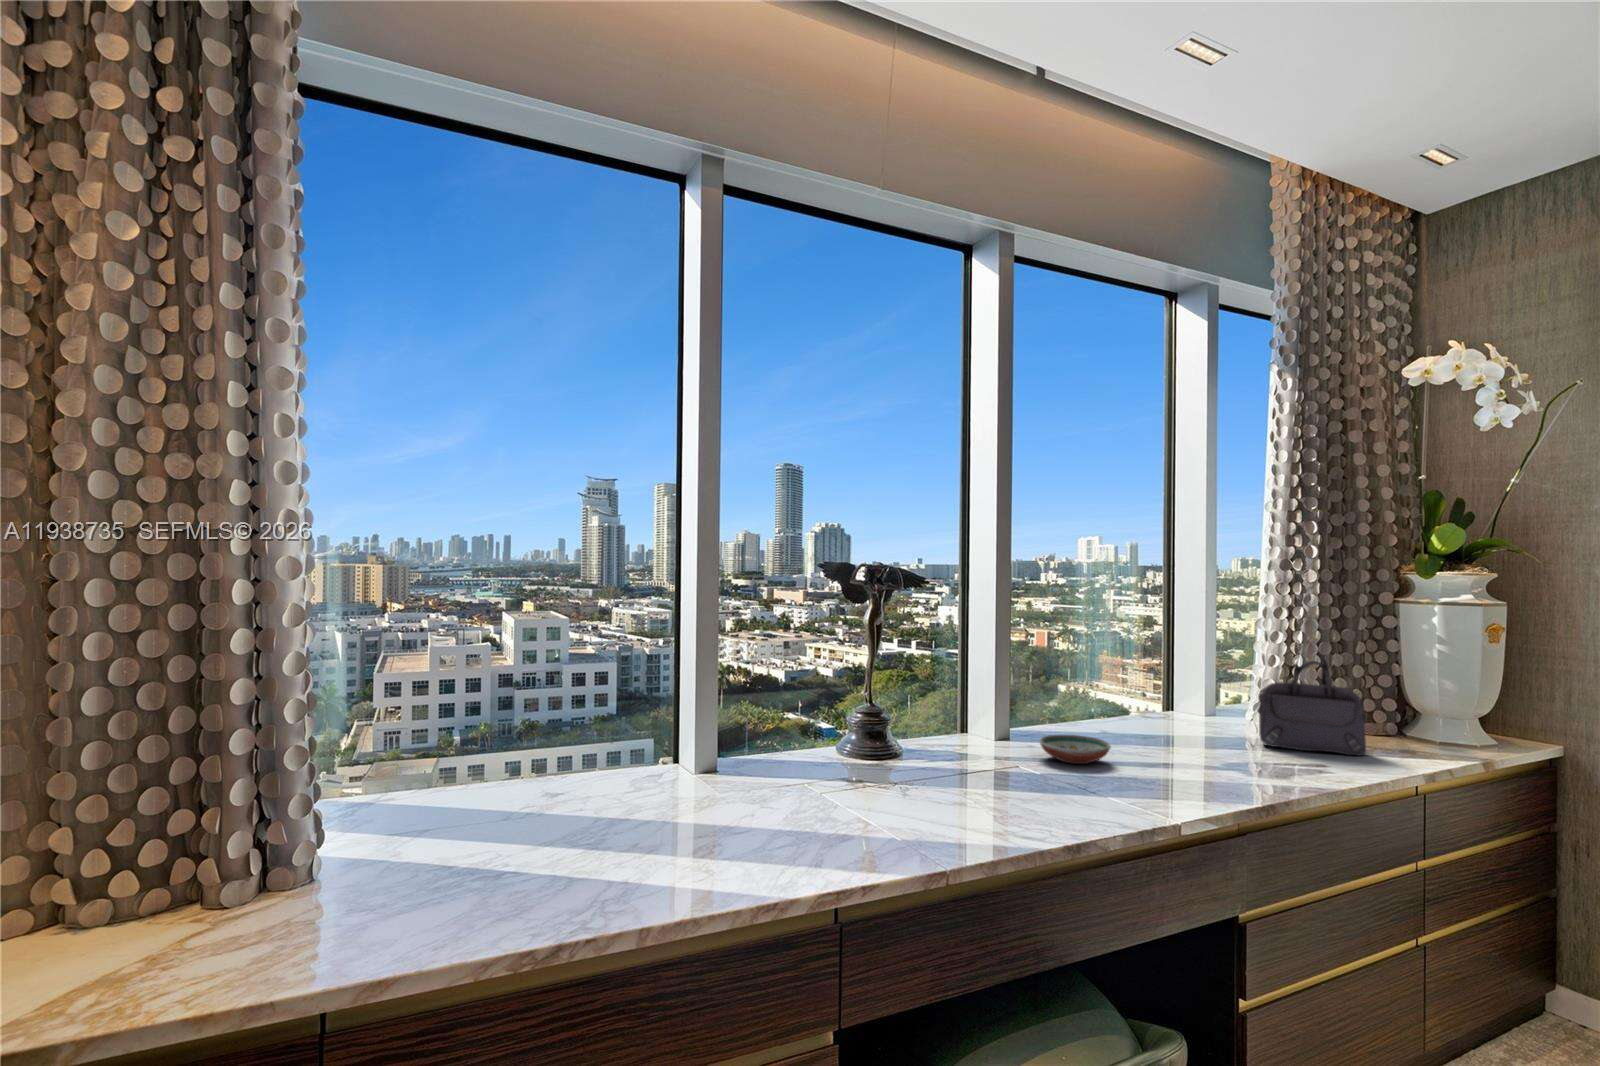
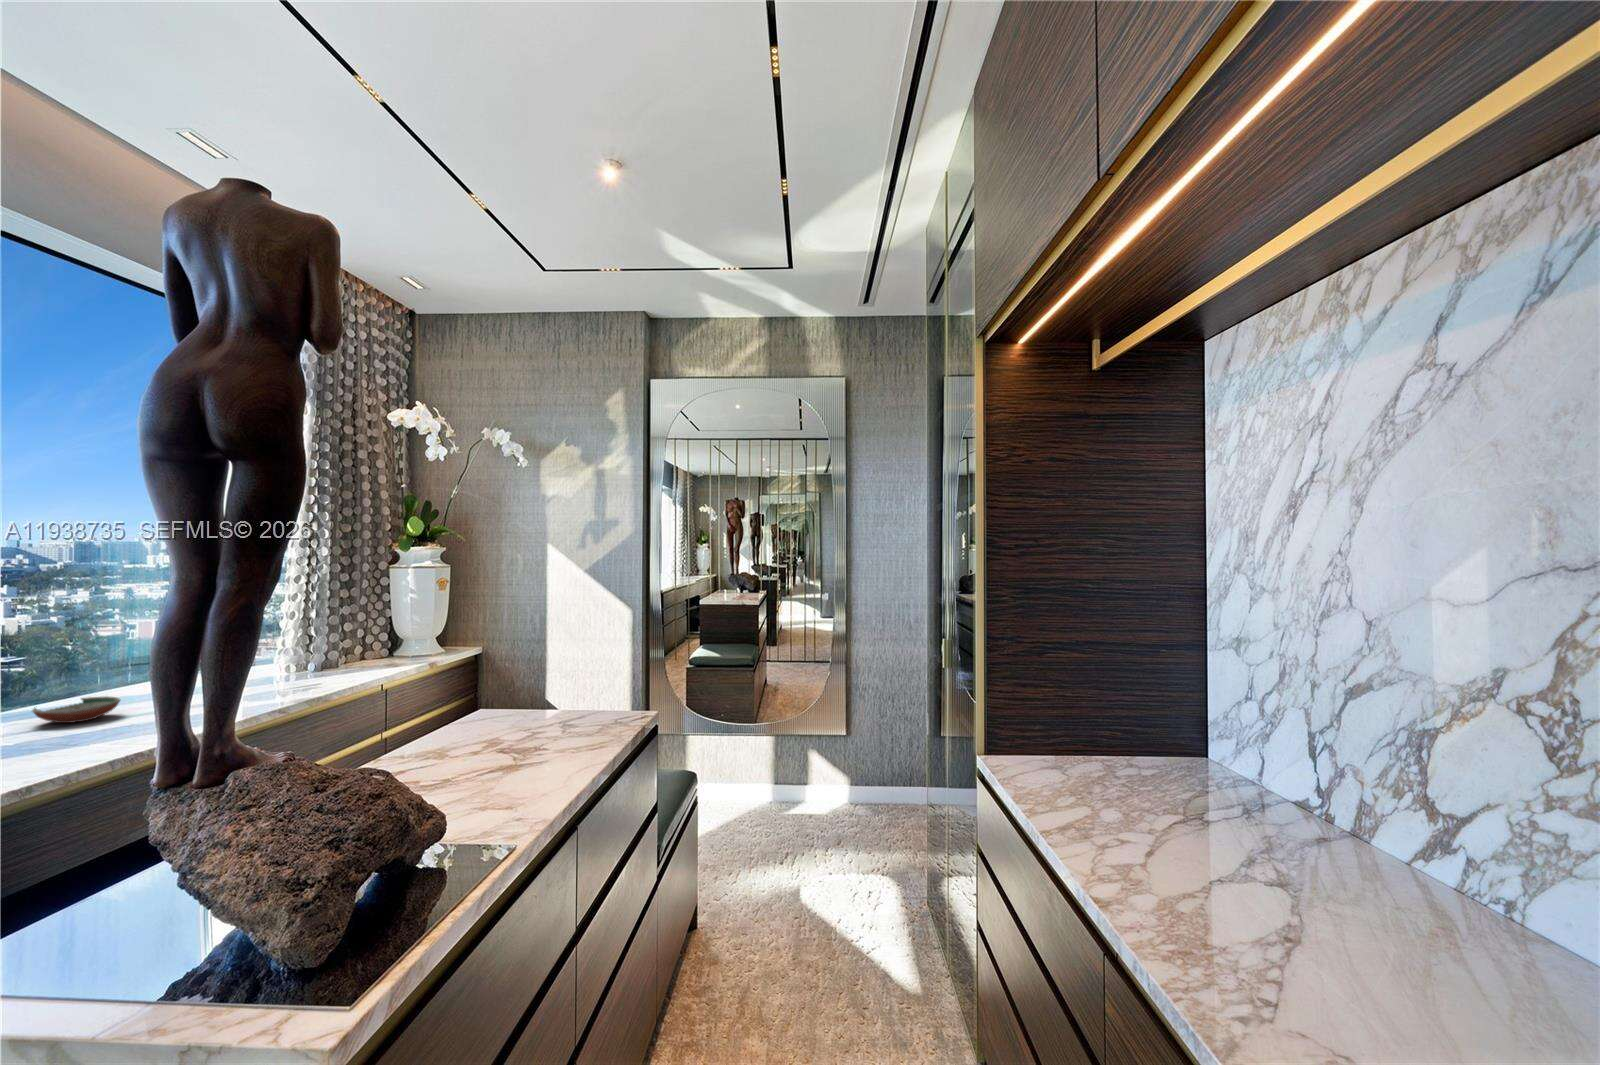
handbag: present [1257,655,1366,756] -> none [275,603,357,677]

